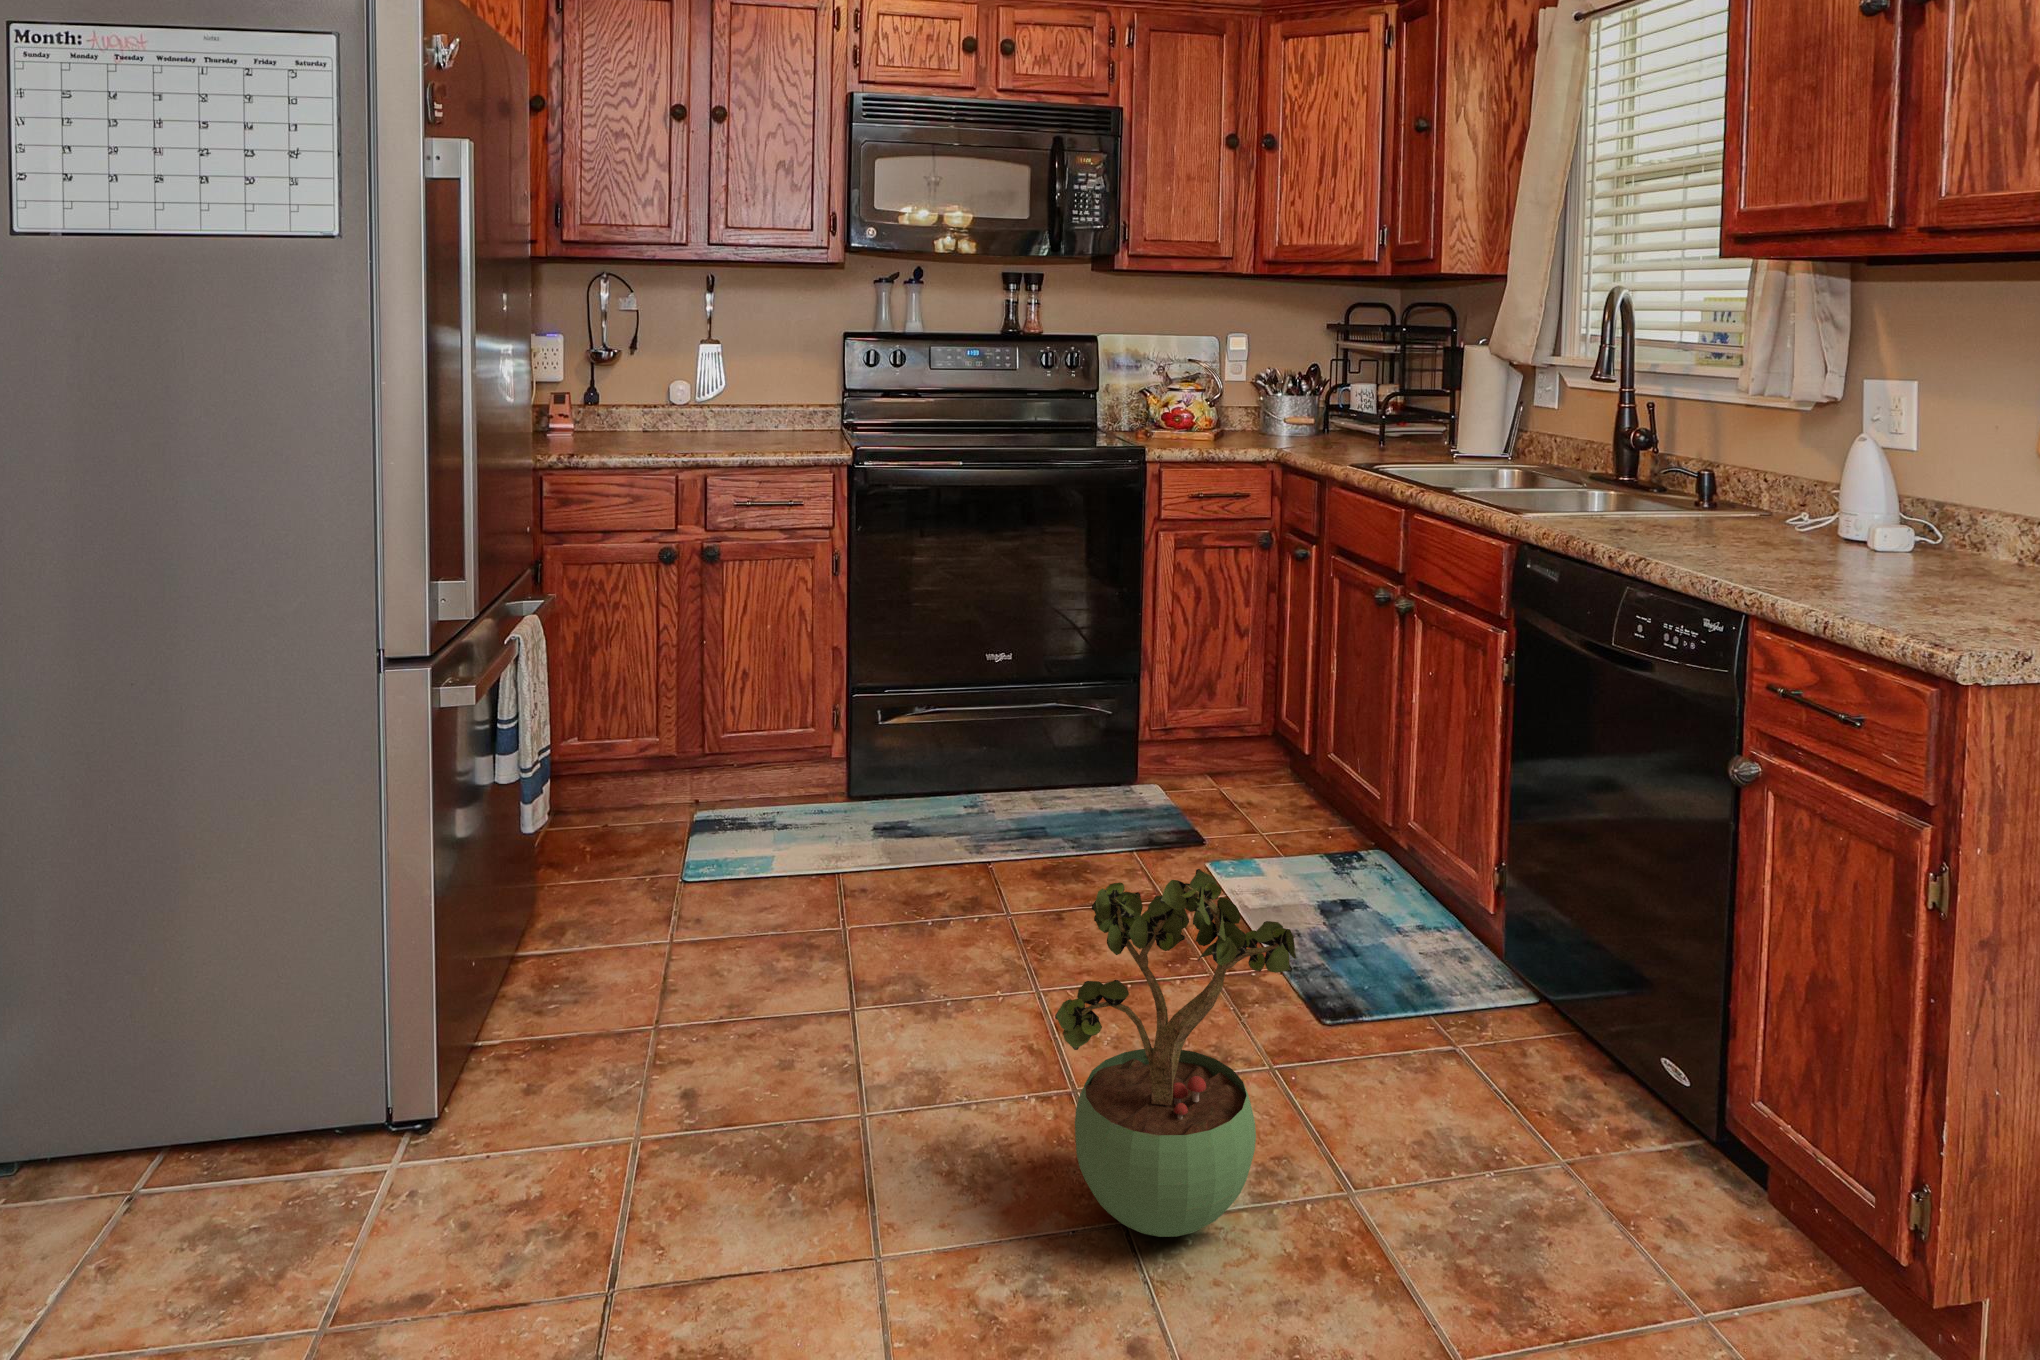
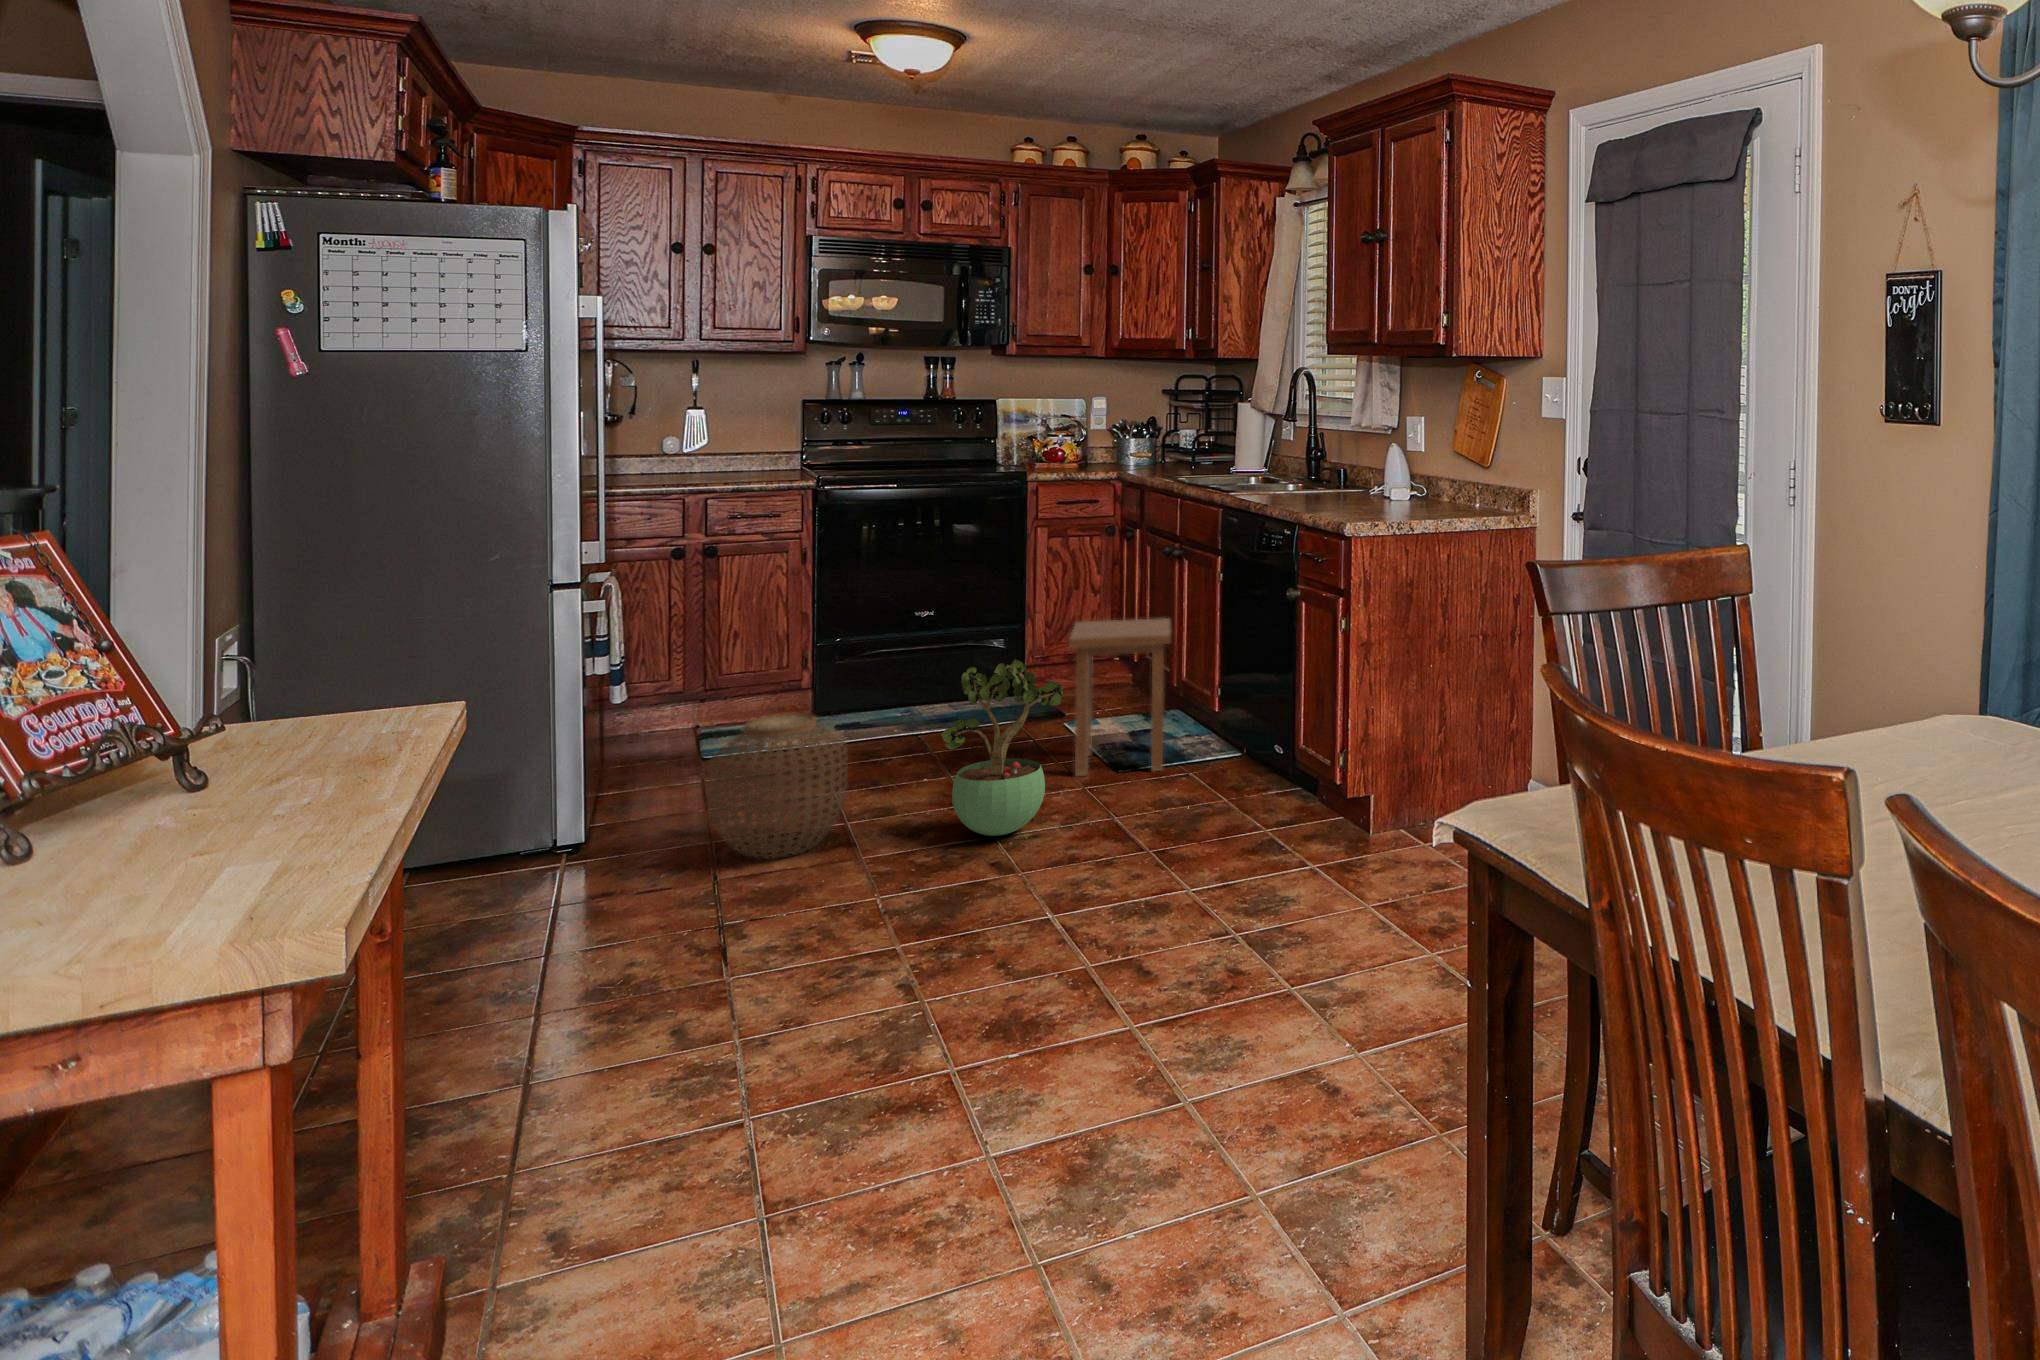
stool: none [1257,726,1450,1038] -> present [1069,618,1171,776]
woven basket: none [635,922,882,1233] -> present [709,713,848,859]

